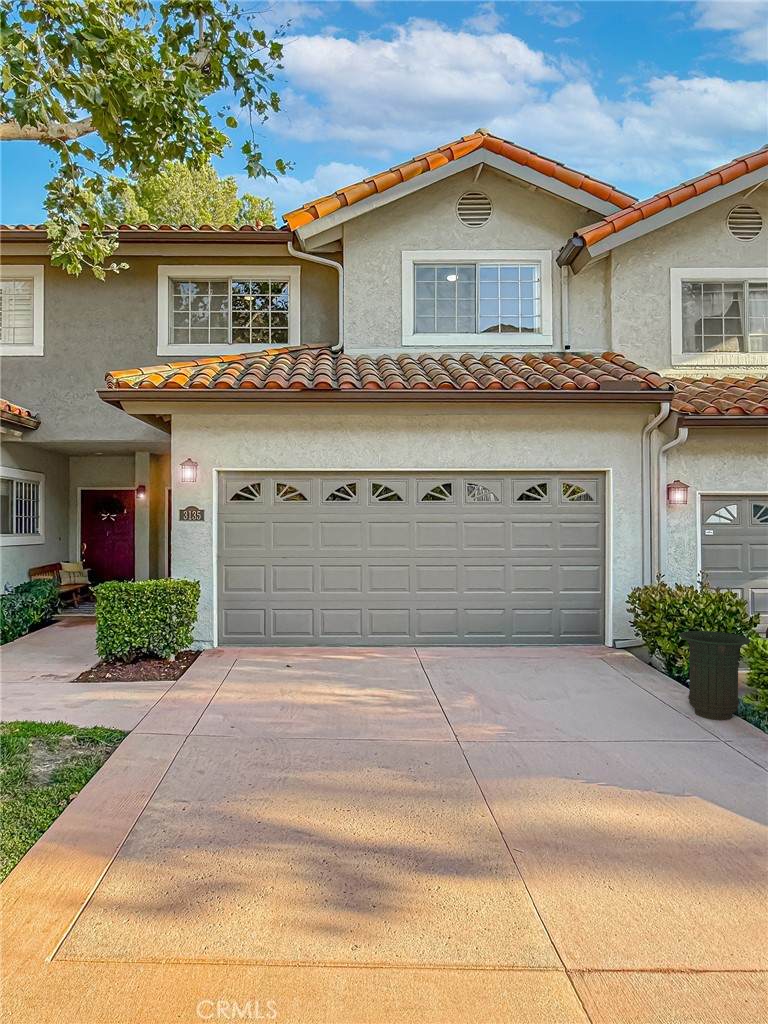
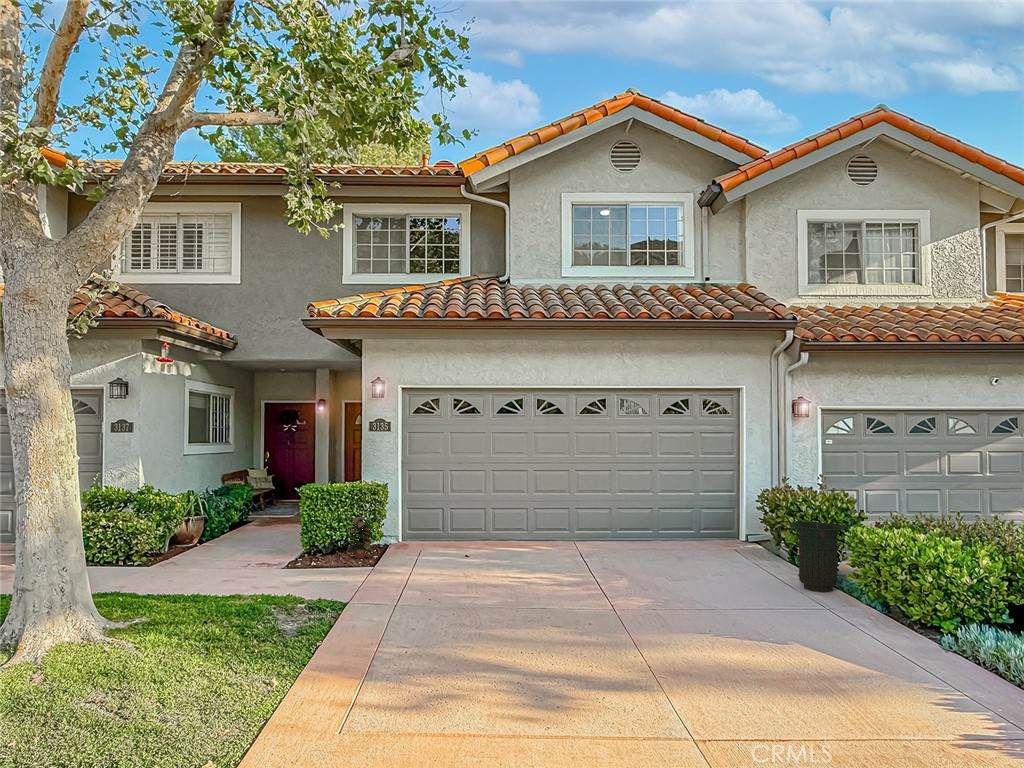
decorative plant: none [140,624,177,673] -> present [347,517,373,558]

